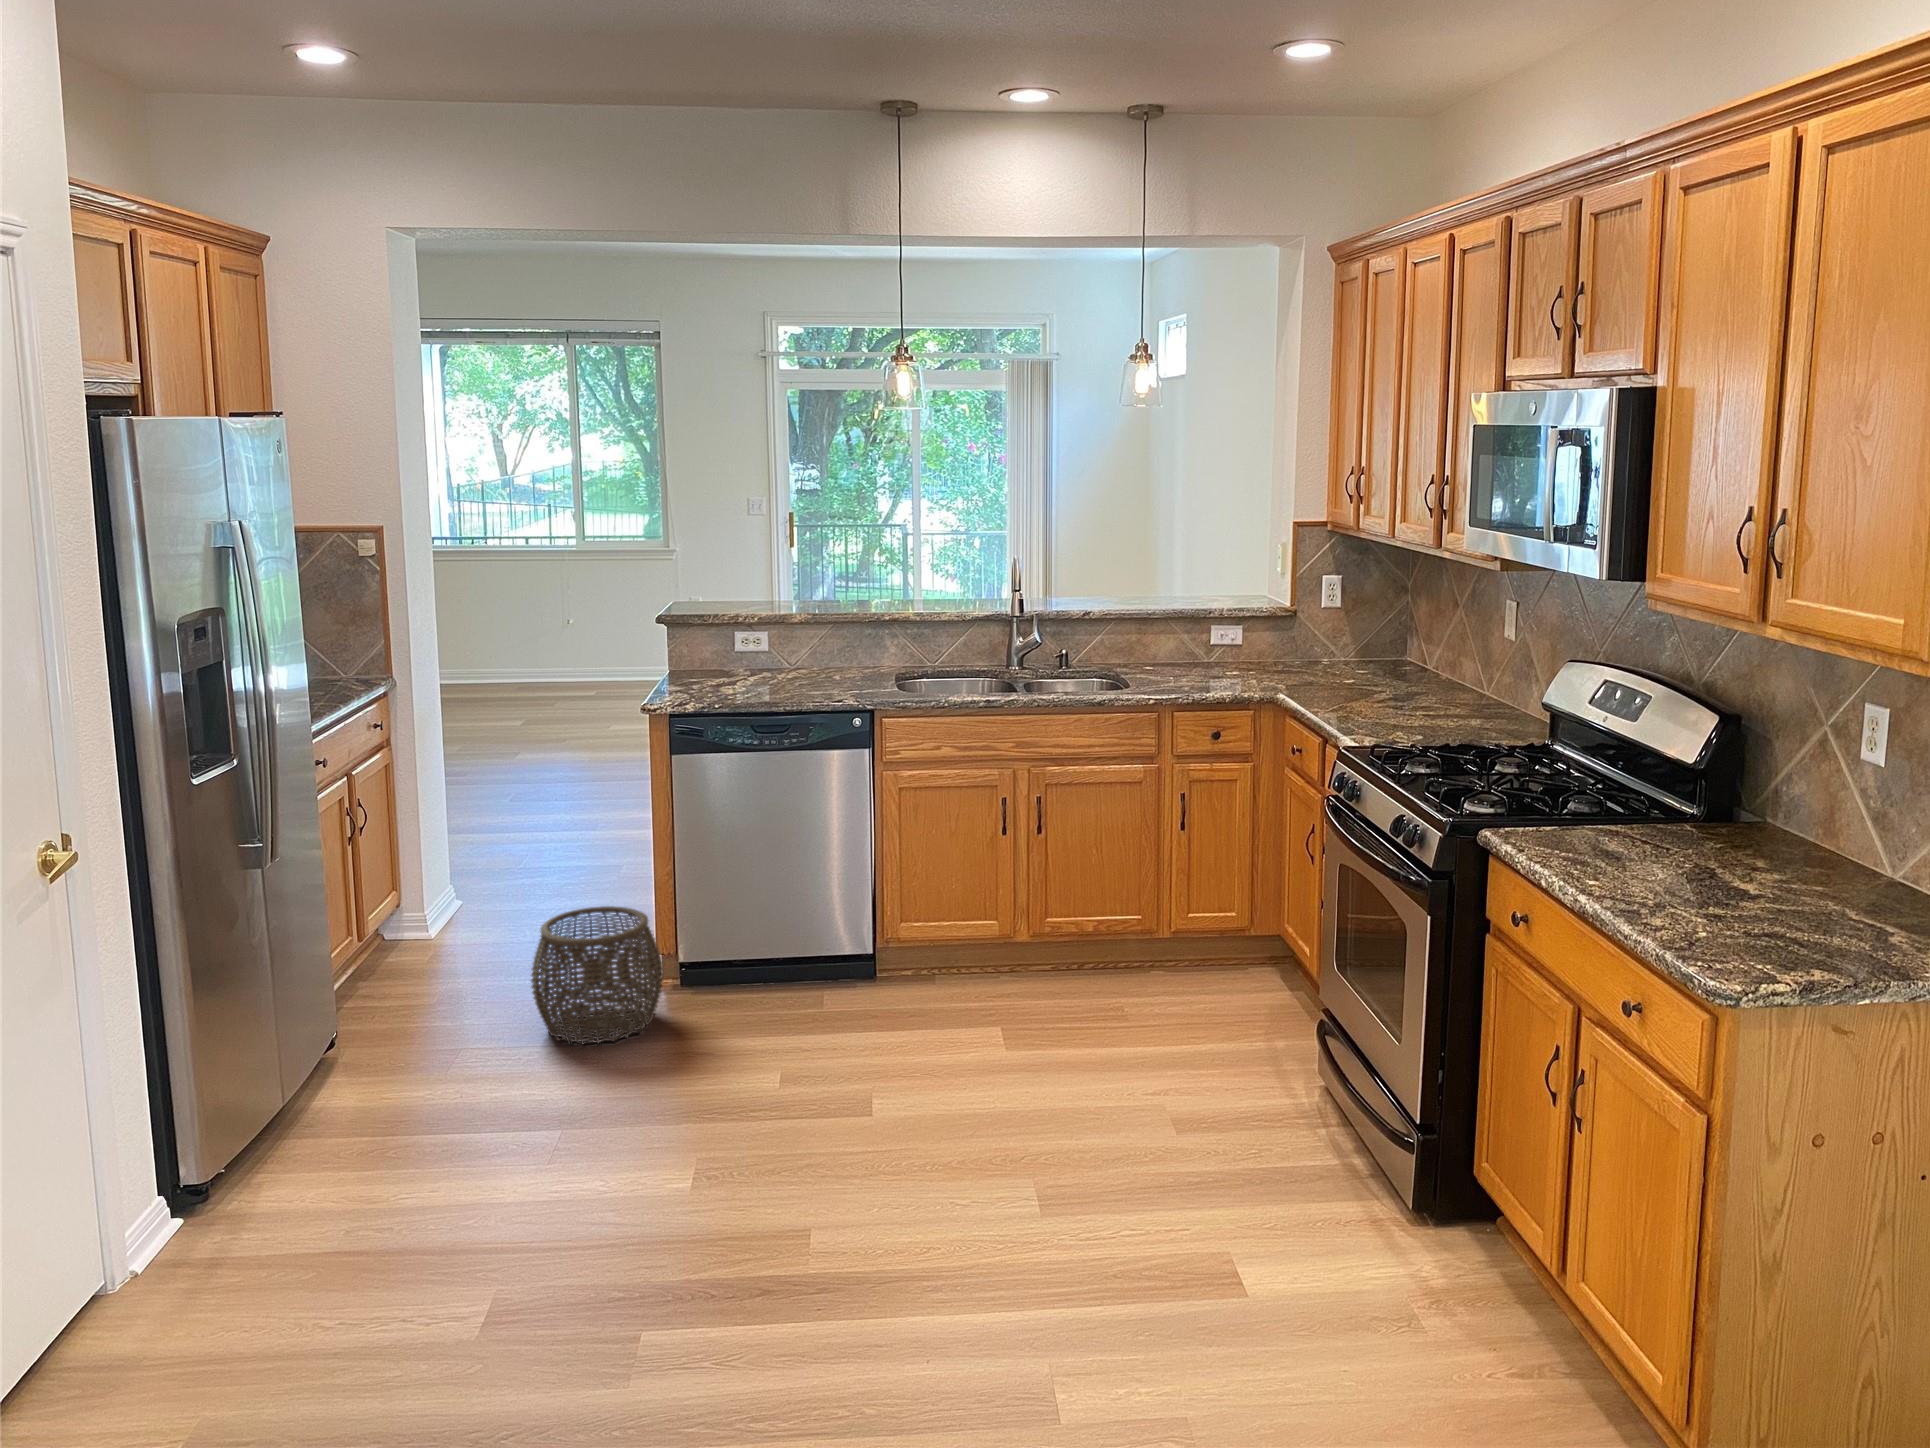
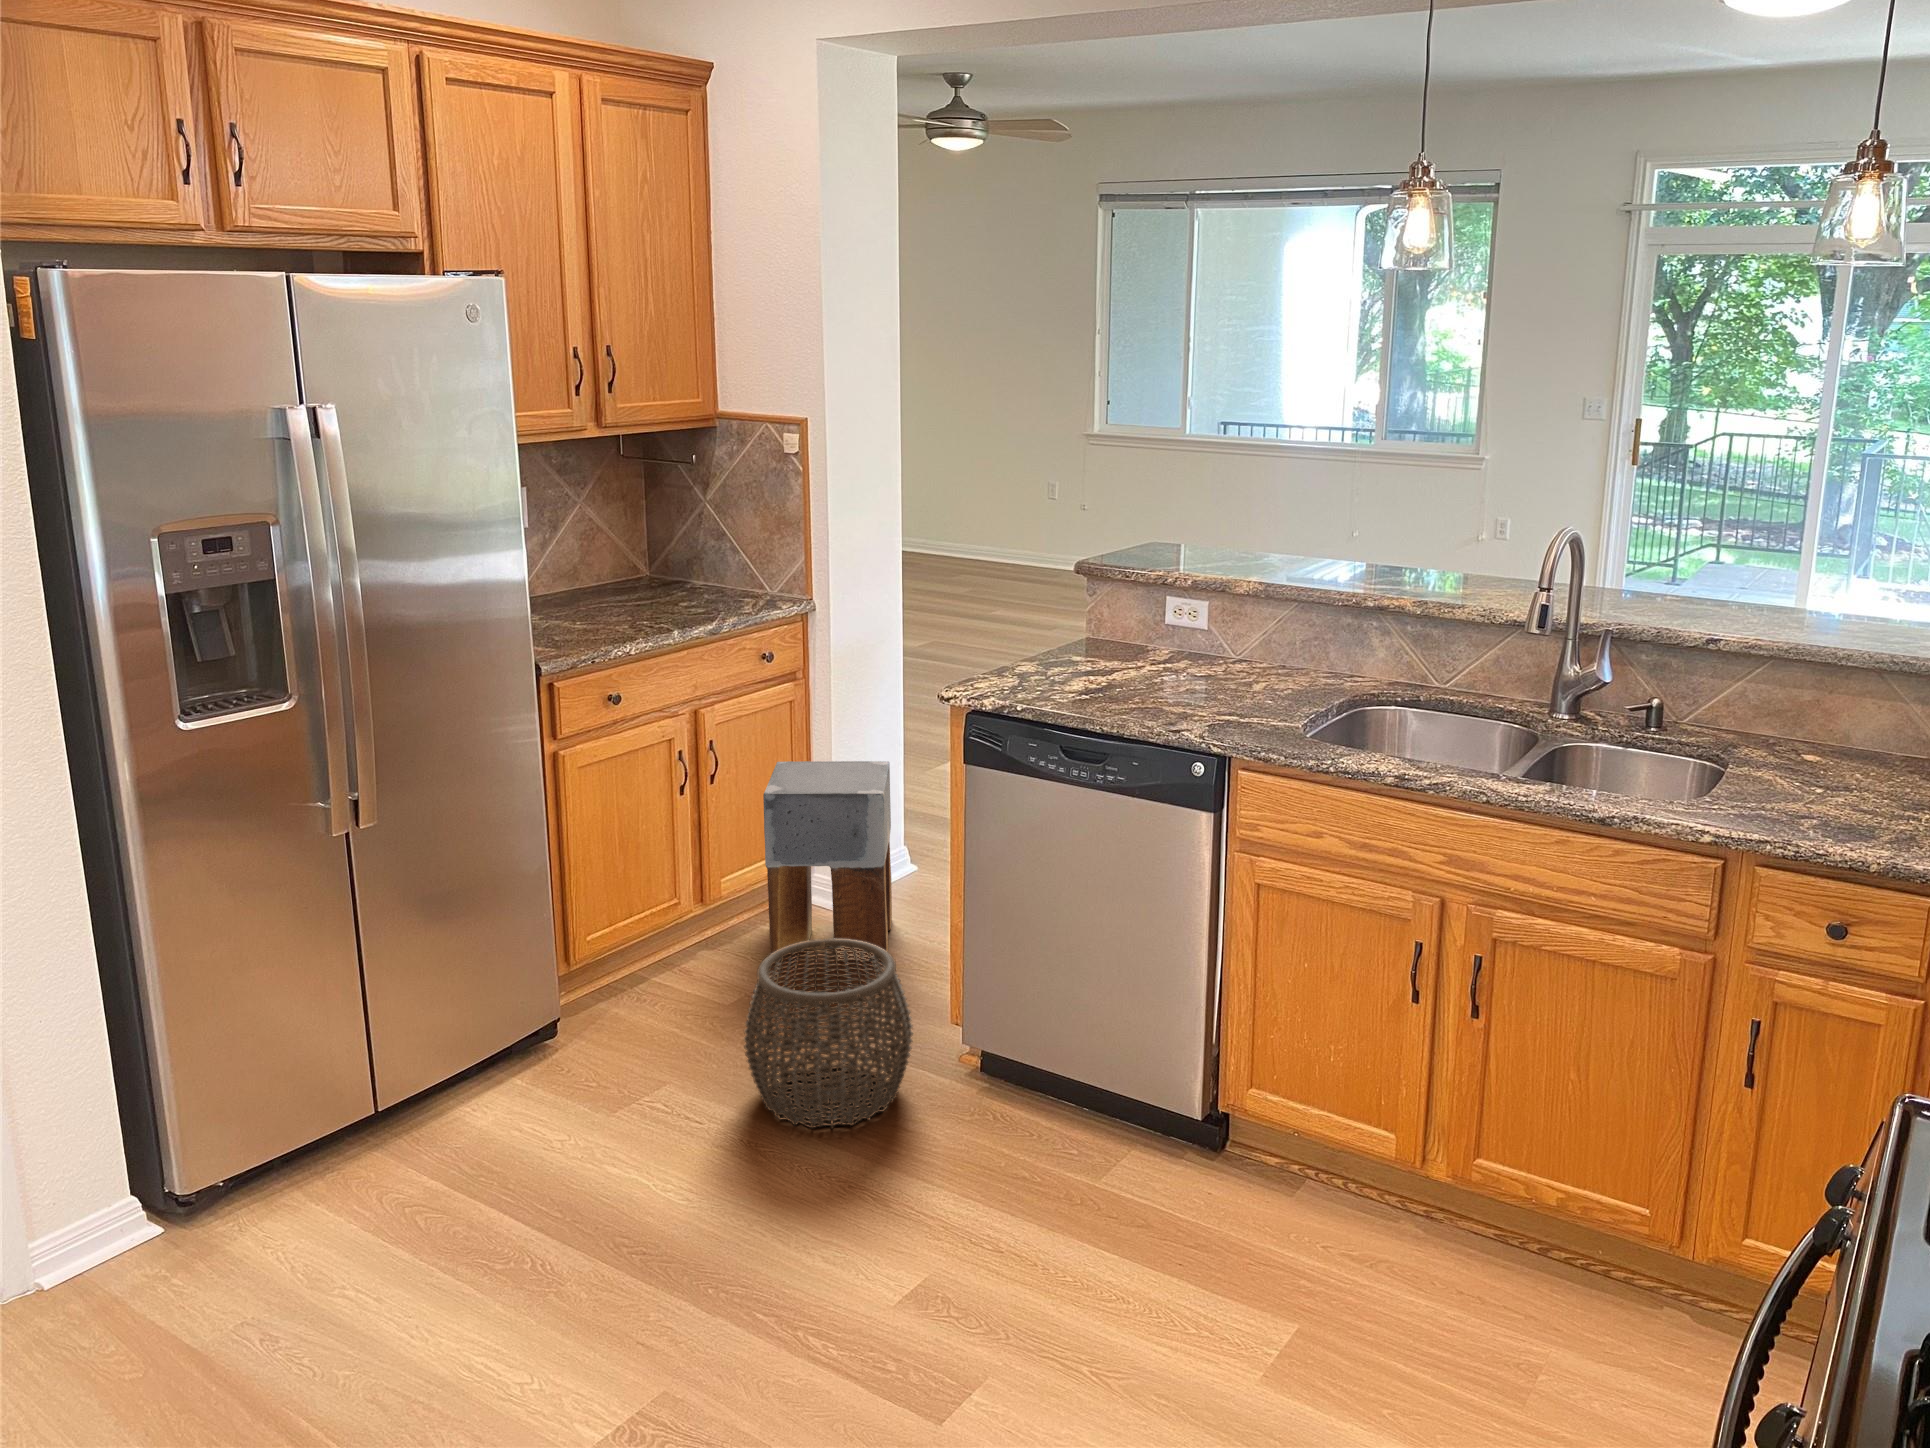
stool: none [389,801,526,978] -> present [763,761,892,959]

